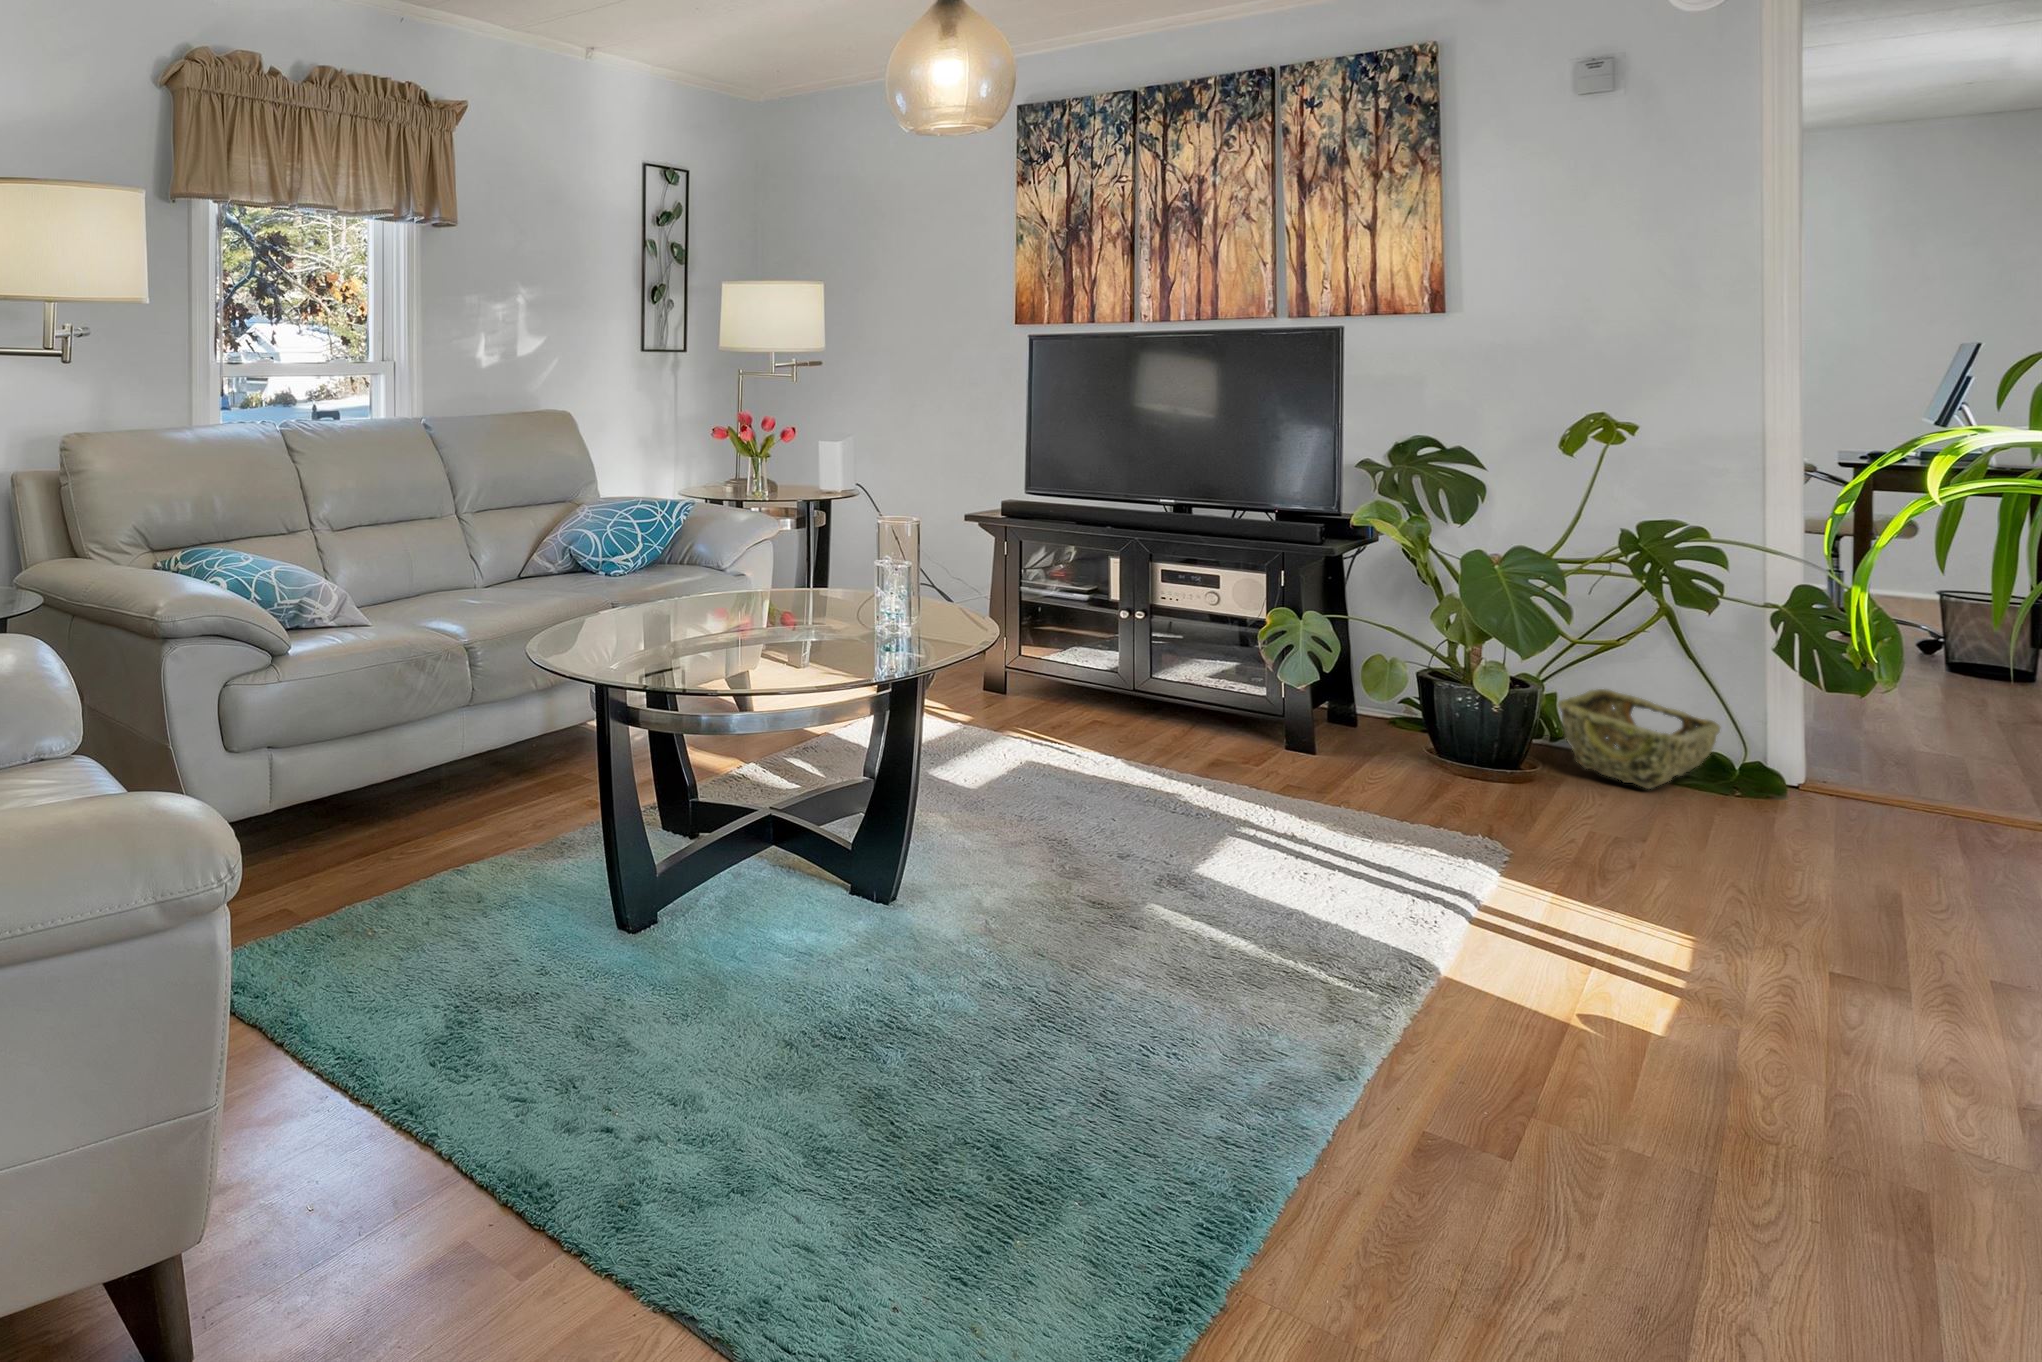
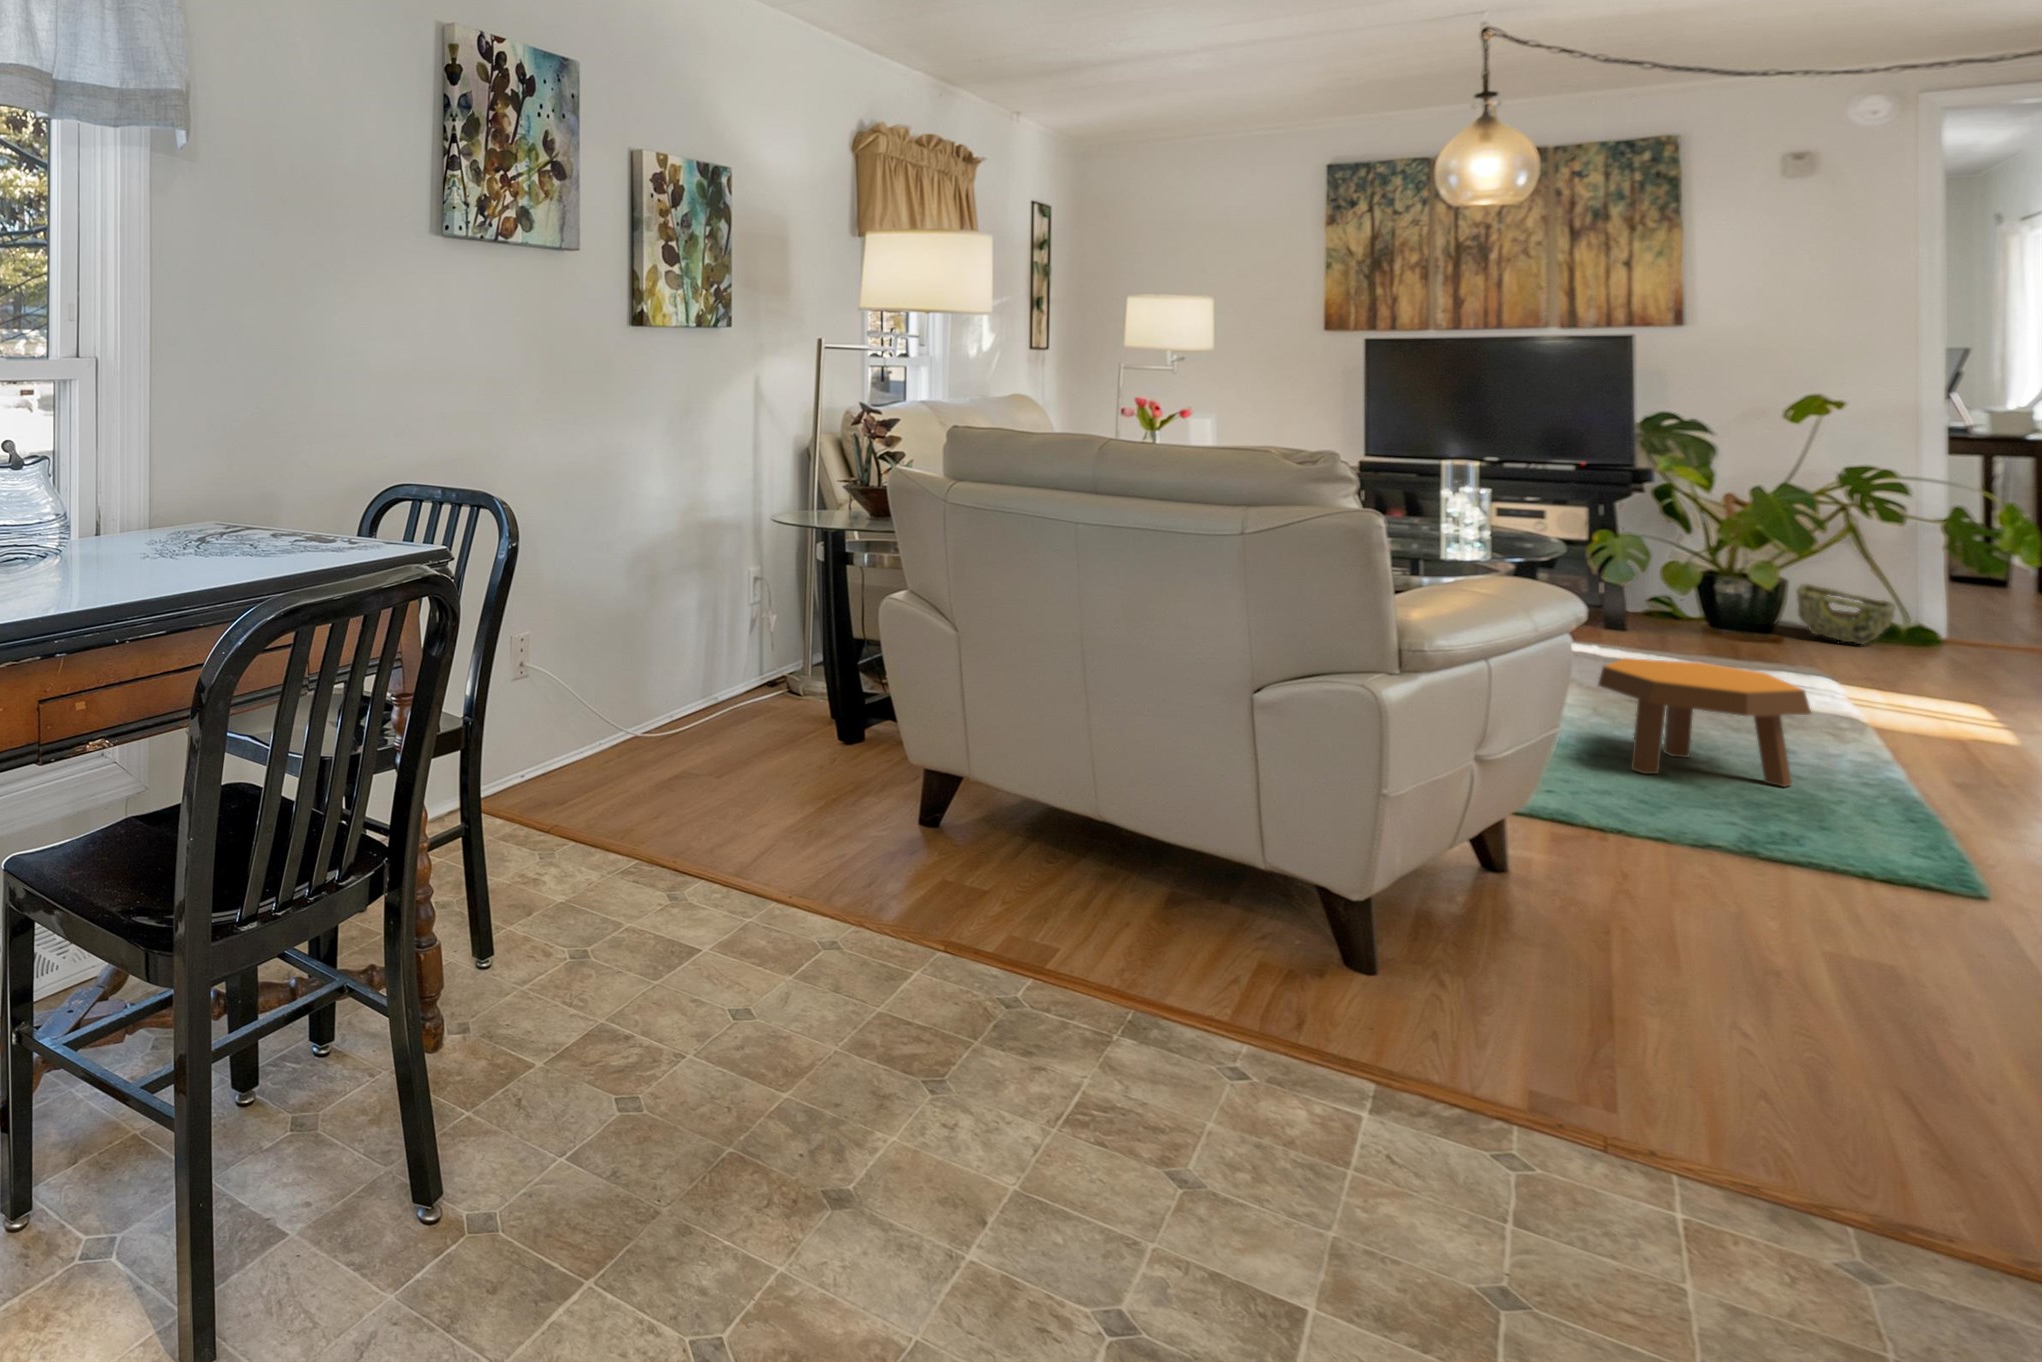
footstool: none [845,851,1113,1117] -> present [1598,658,1811,787]

